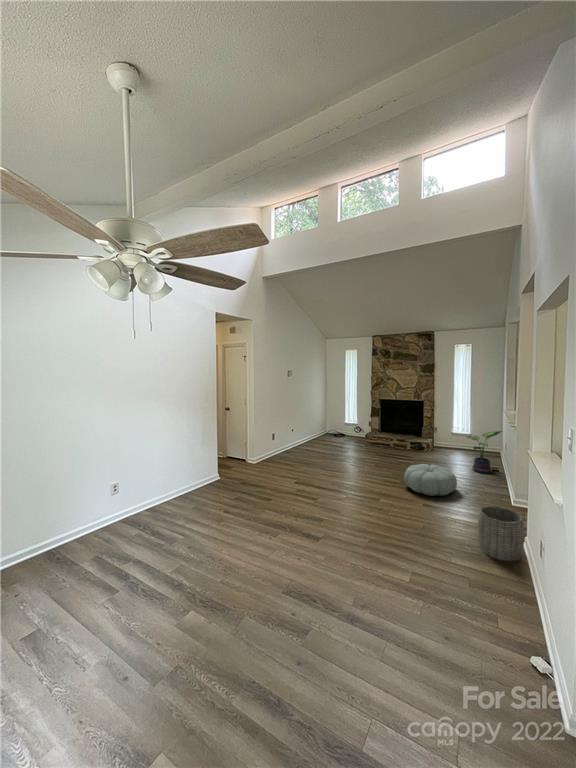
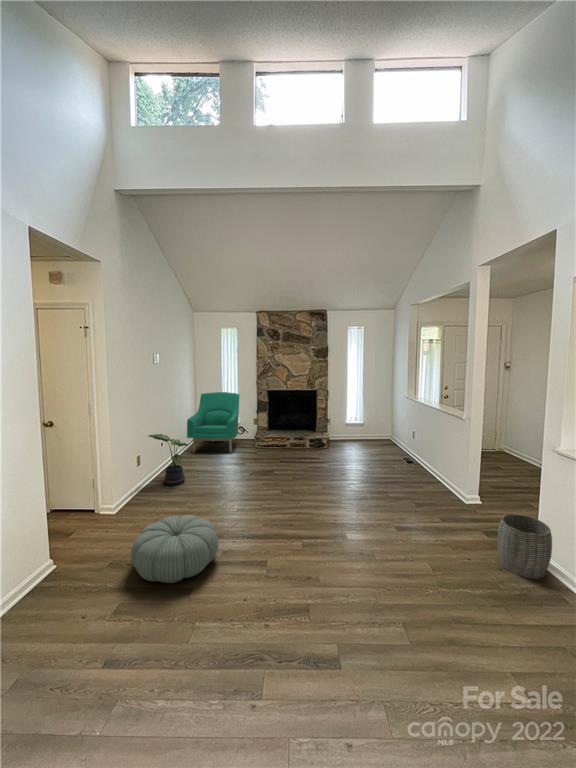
armchair: none [314,399,357,445] -> present [187,392,239,453]
potted plant: present [467,431,502,473] -> present [148,434,188,485]
pouf: present [404,464,457,496] -> present [131,515,218,583]

